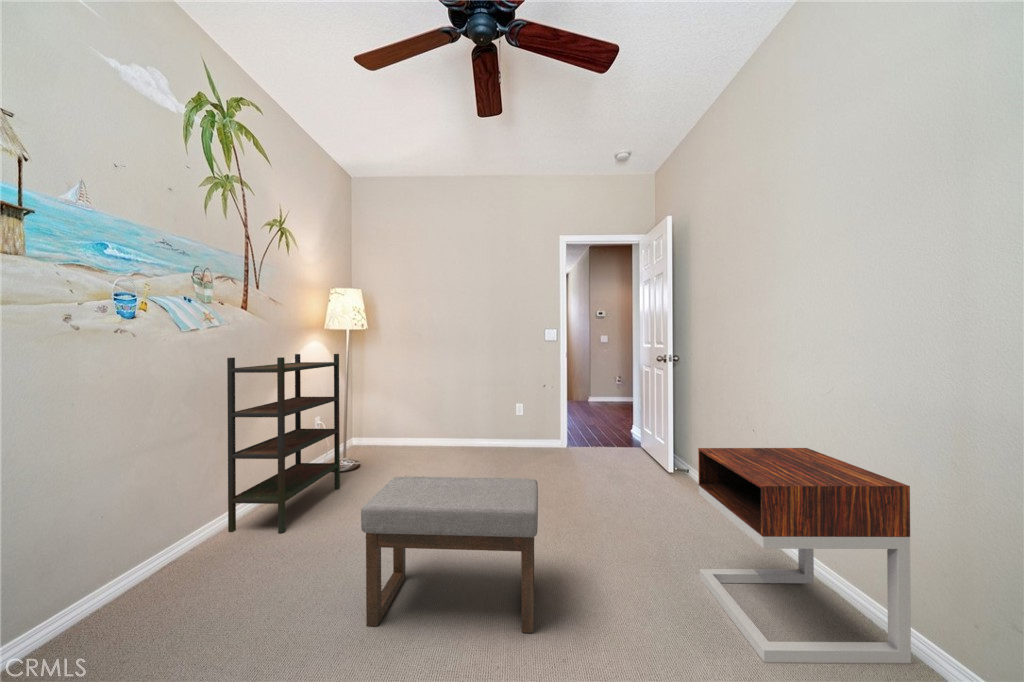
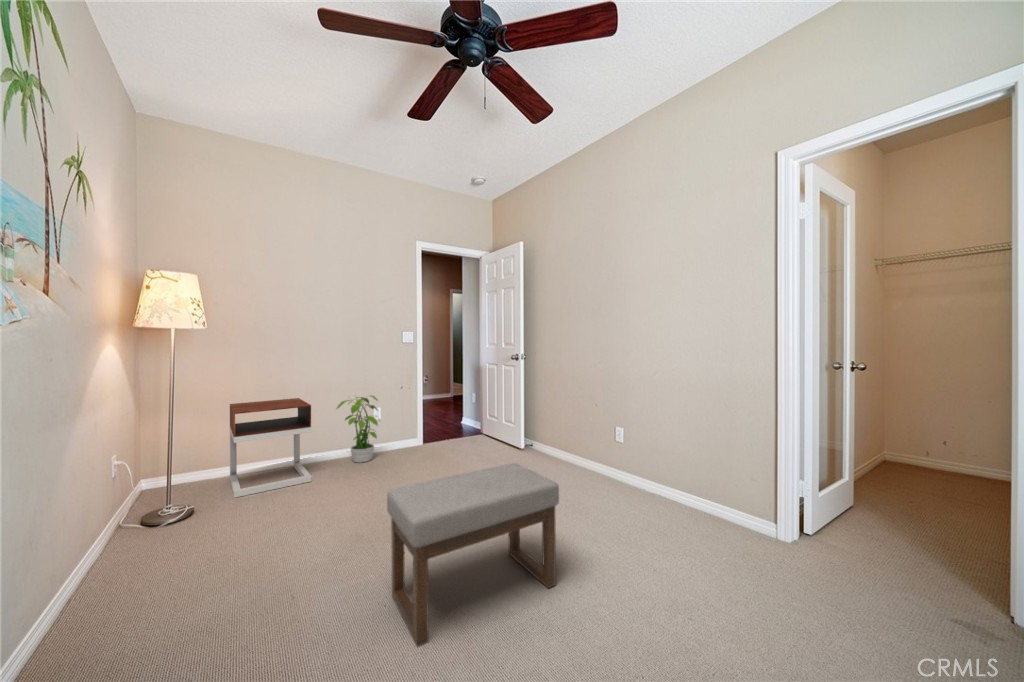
bookshelf: present [227,354,340,533] -> none [44,360,190,652]
potted plant: none [477,390,516,456] -> present [337,396,378,463]
nightstand: present [698,448,911,663] -> present [230,398,312,498]

